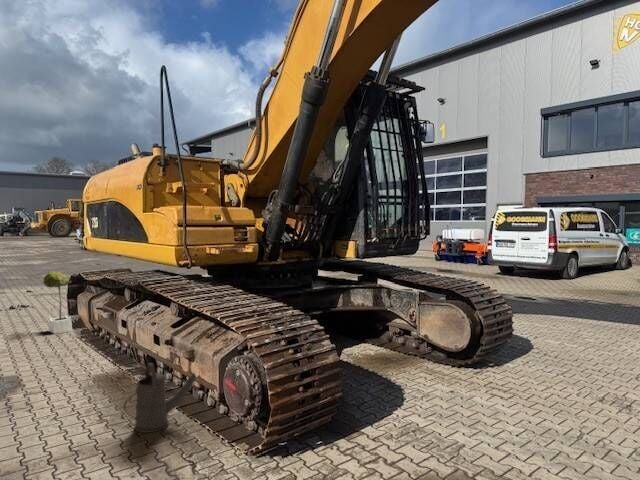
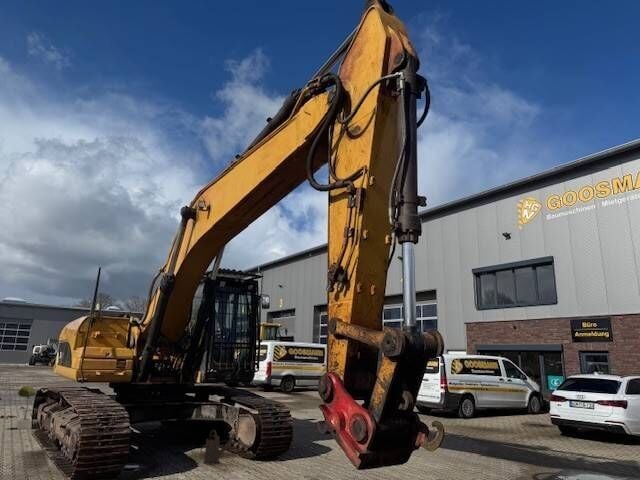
watering can: present [124,363,196,433] -> present [201,430,236,464]

